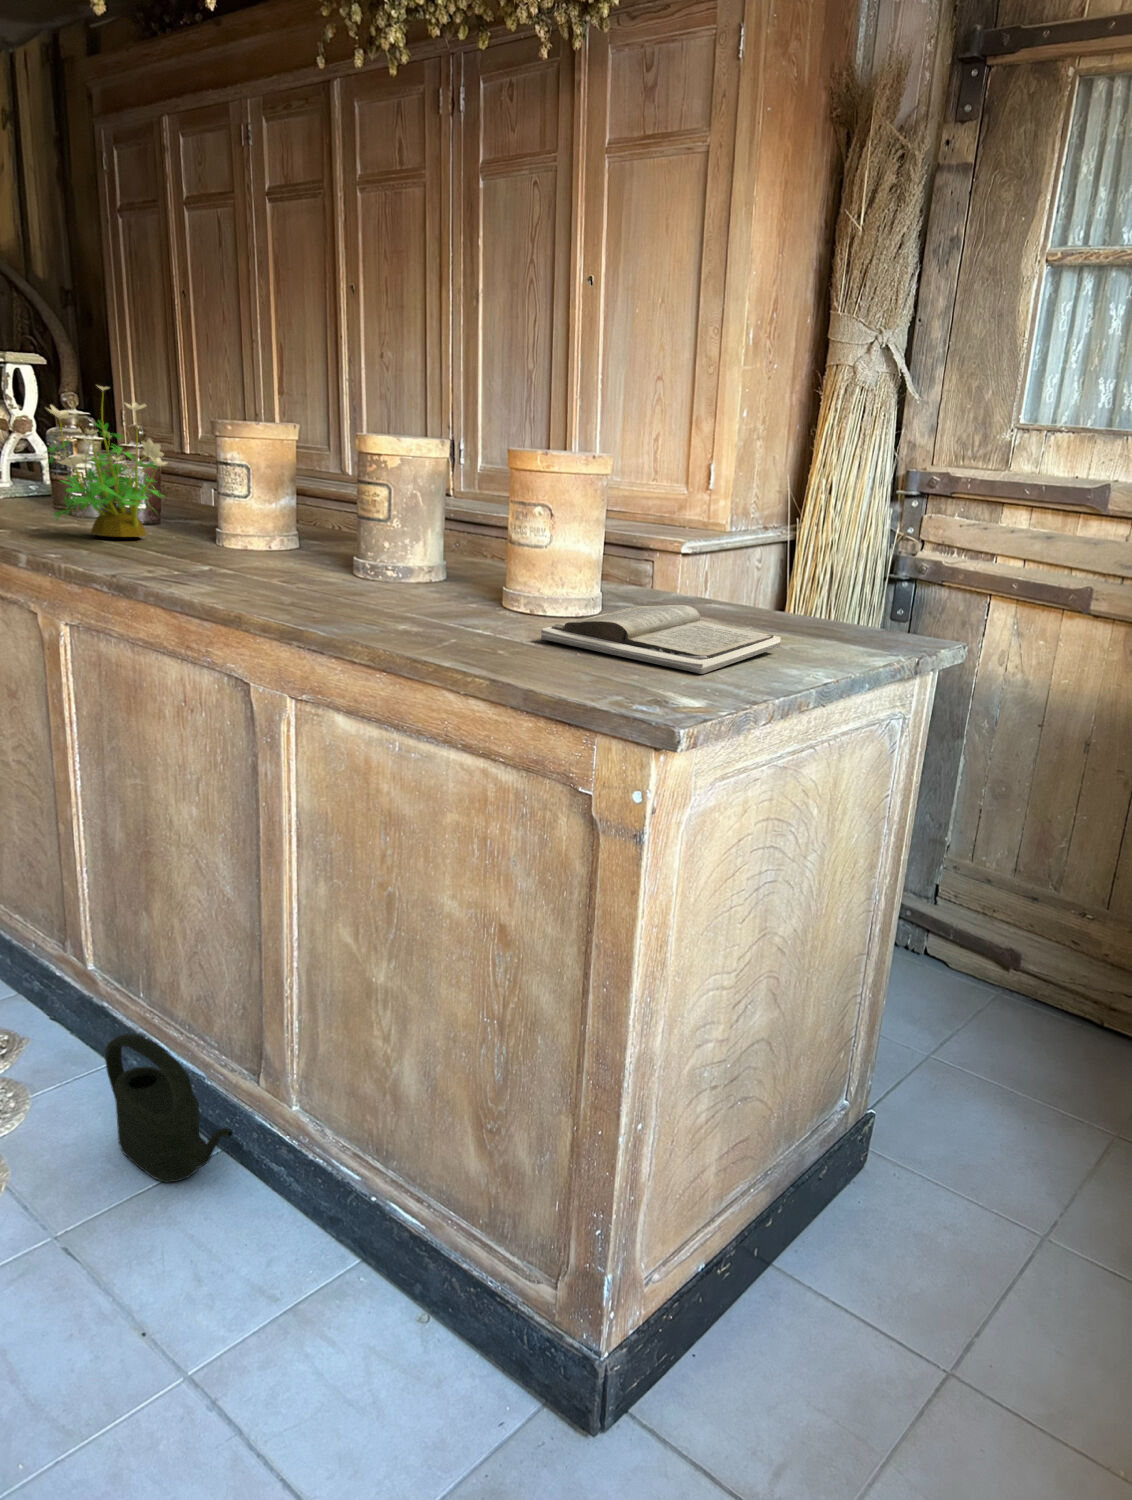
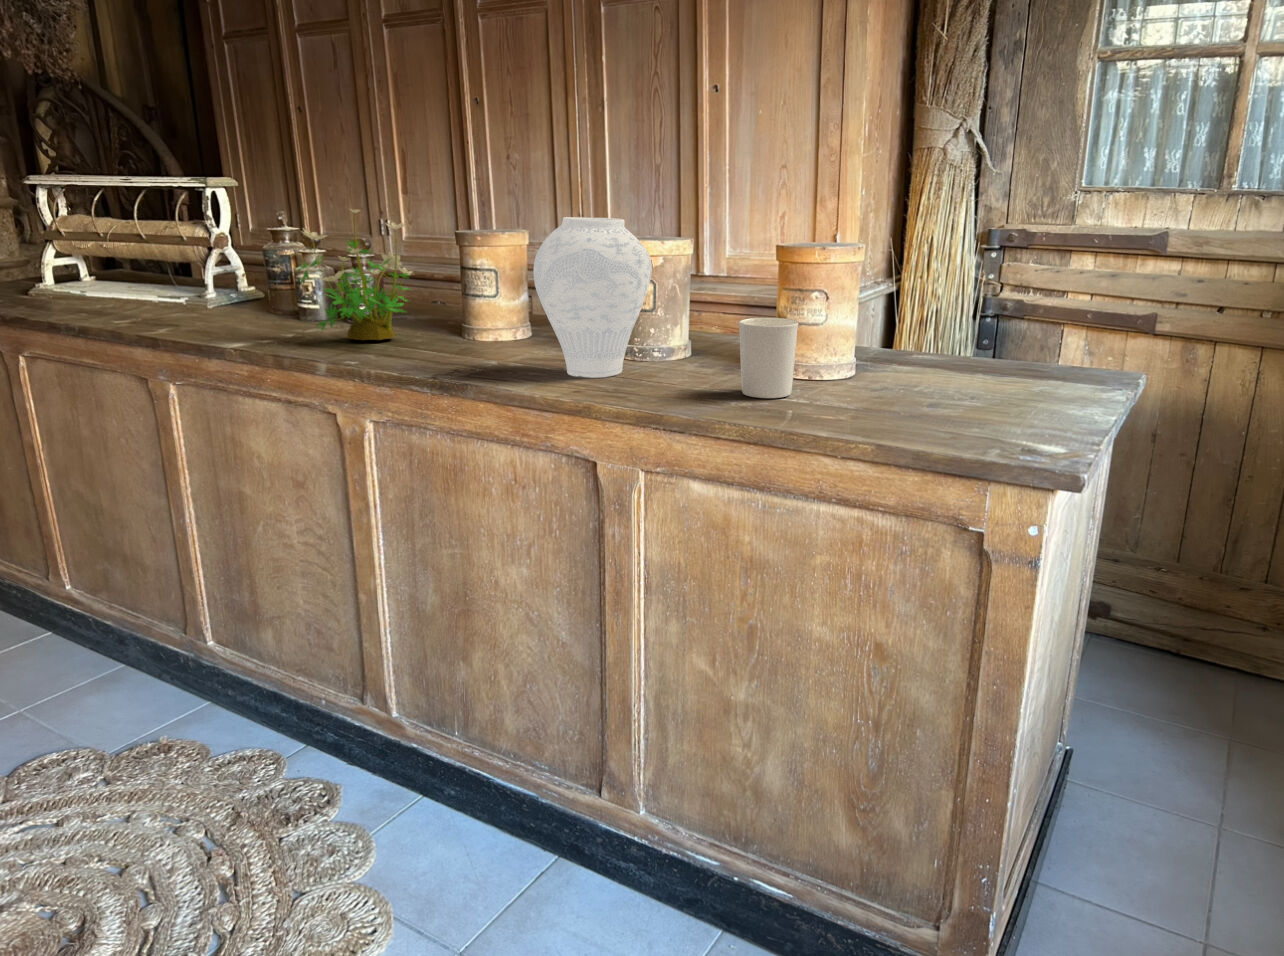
vase: none [226,400,369,590] -> present [534,217,652,378]
candle holder: none [422,530,494,626] -> present [739,318,799,398]
book: present [541,605,781,674] -> none [858,364,1037,422]
watering can: present [105,1034,233,1183] -> none [446,769,595,891]

